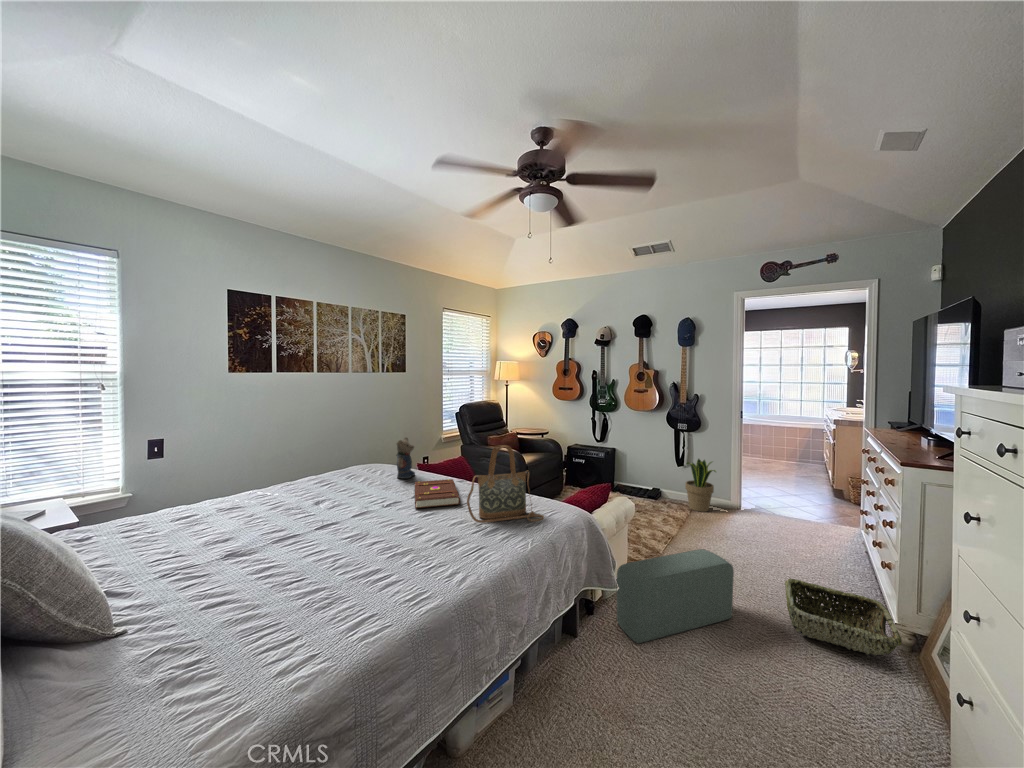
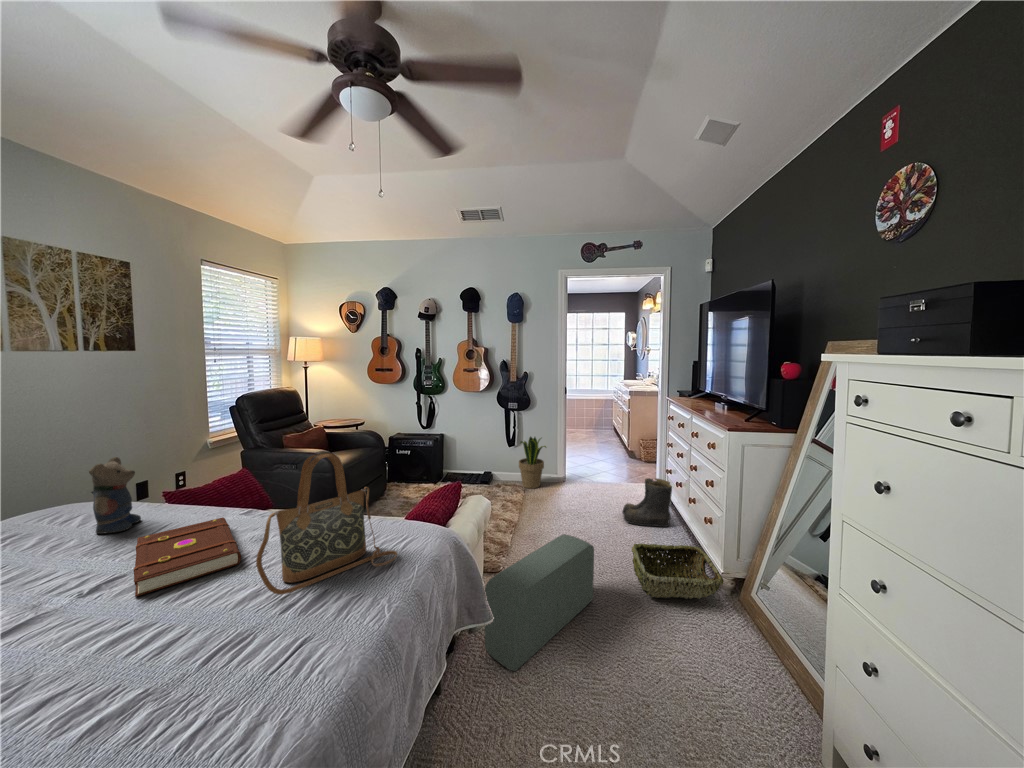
boots: none [800,520,869,580] -> present [622,478,672,527]

